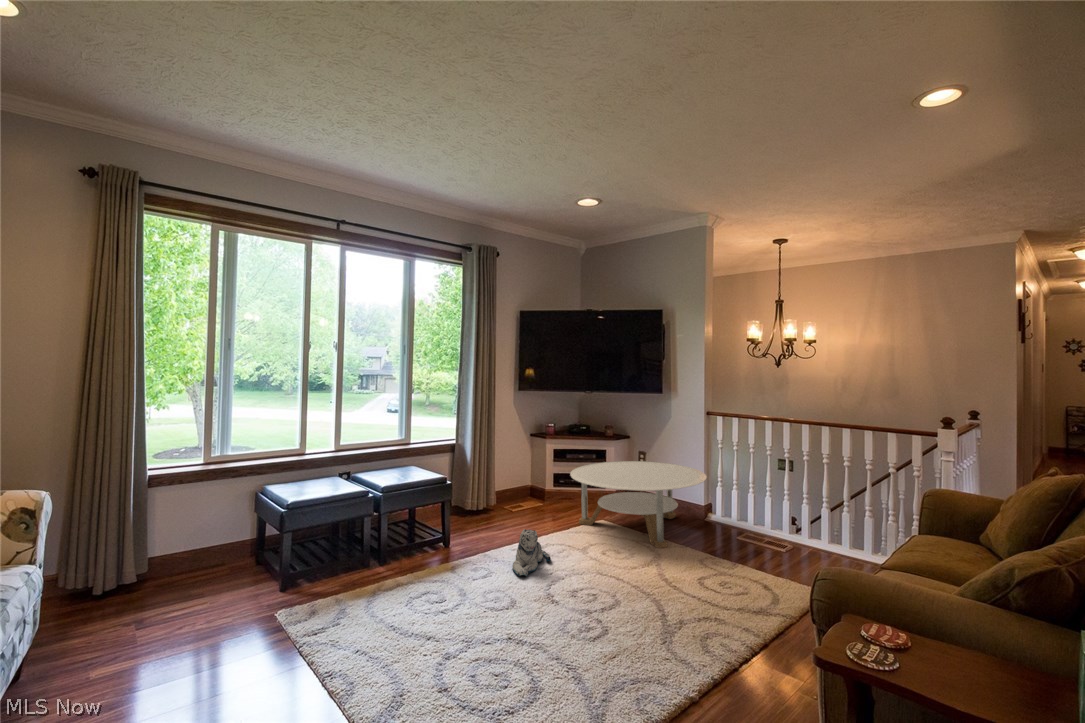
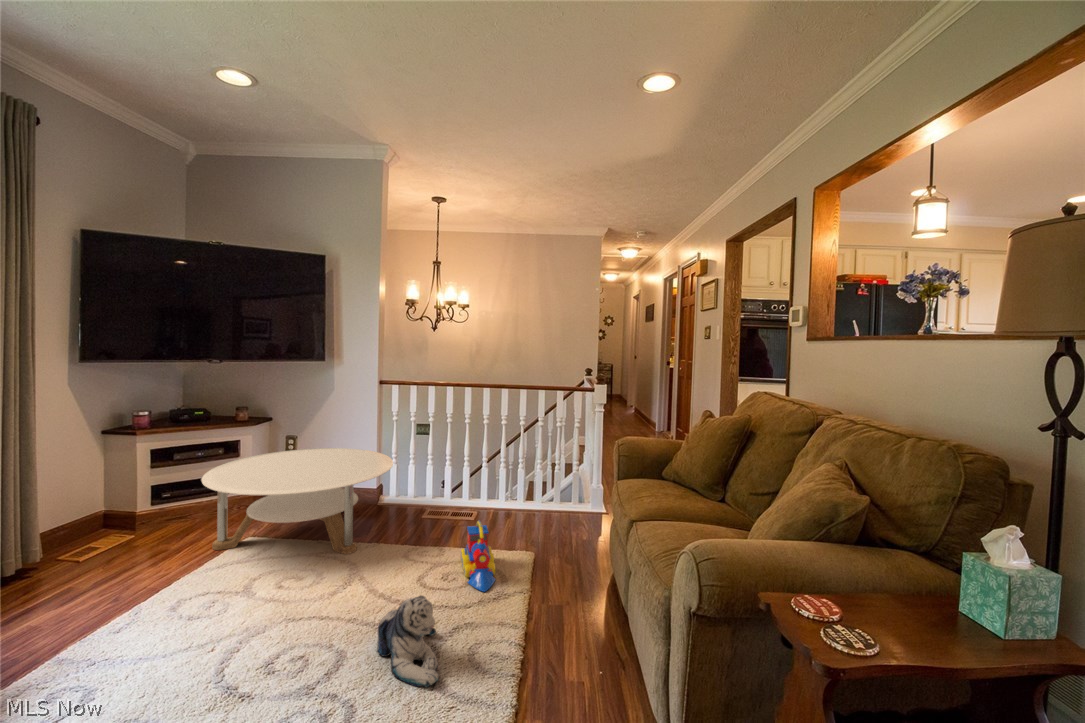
plush toy: present [512,529,551,576] -> present [377,596,439,687]
toy train: none [738,540,776,605] -> present [461,521,496,592]

